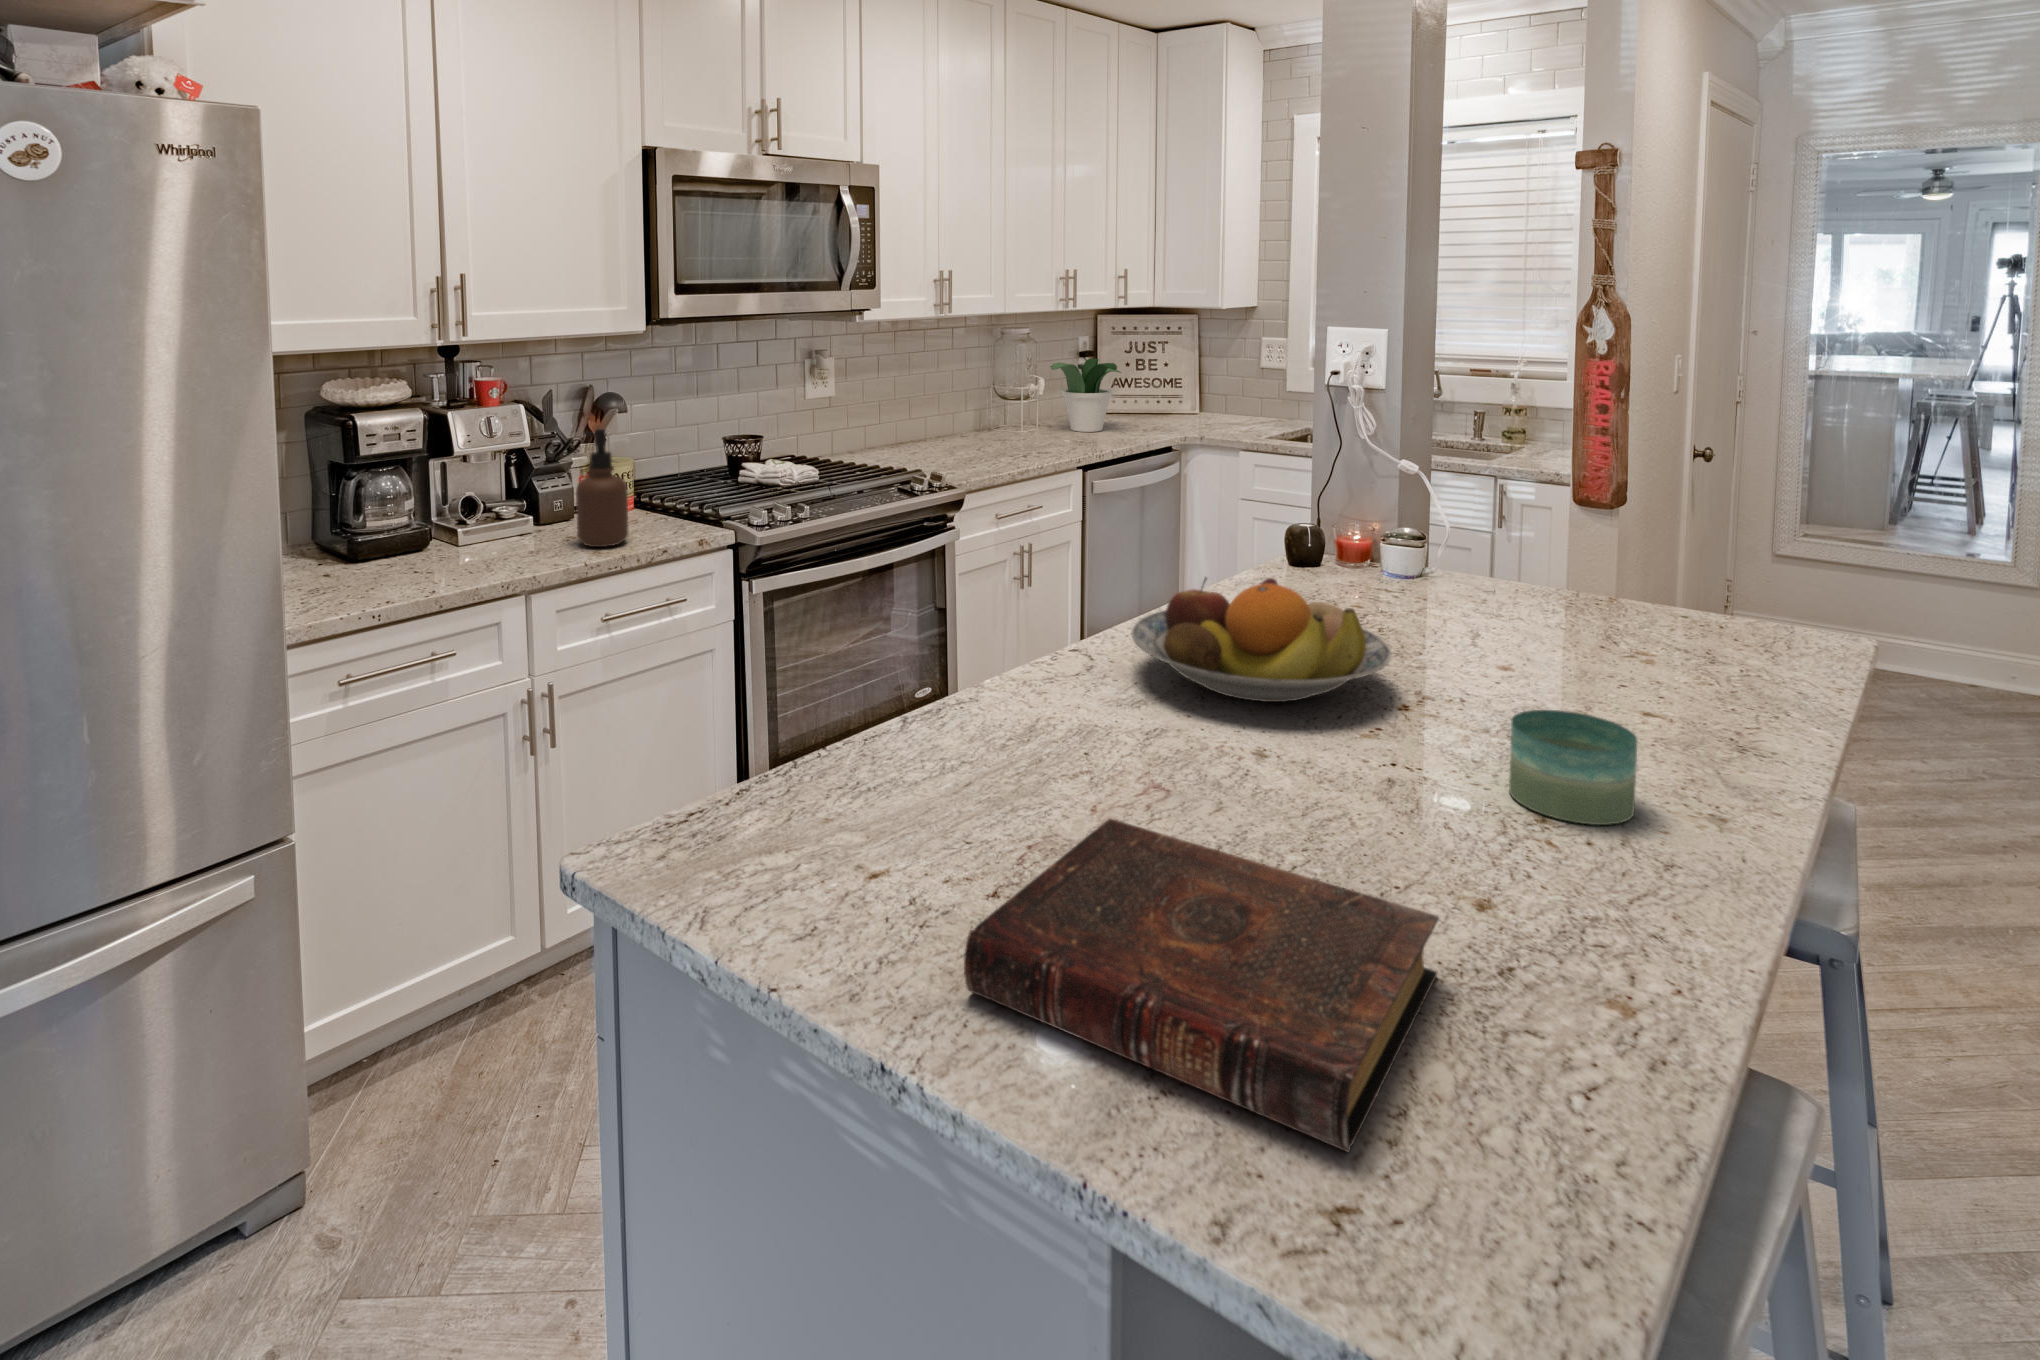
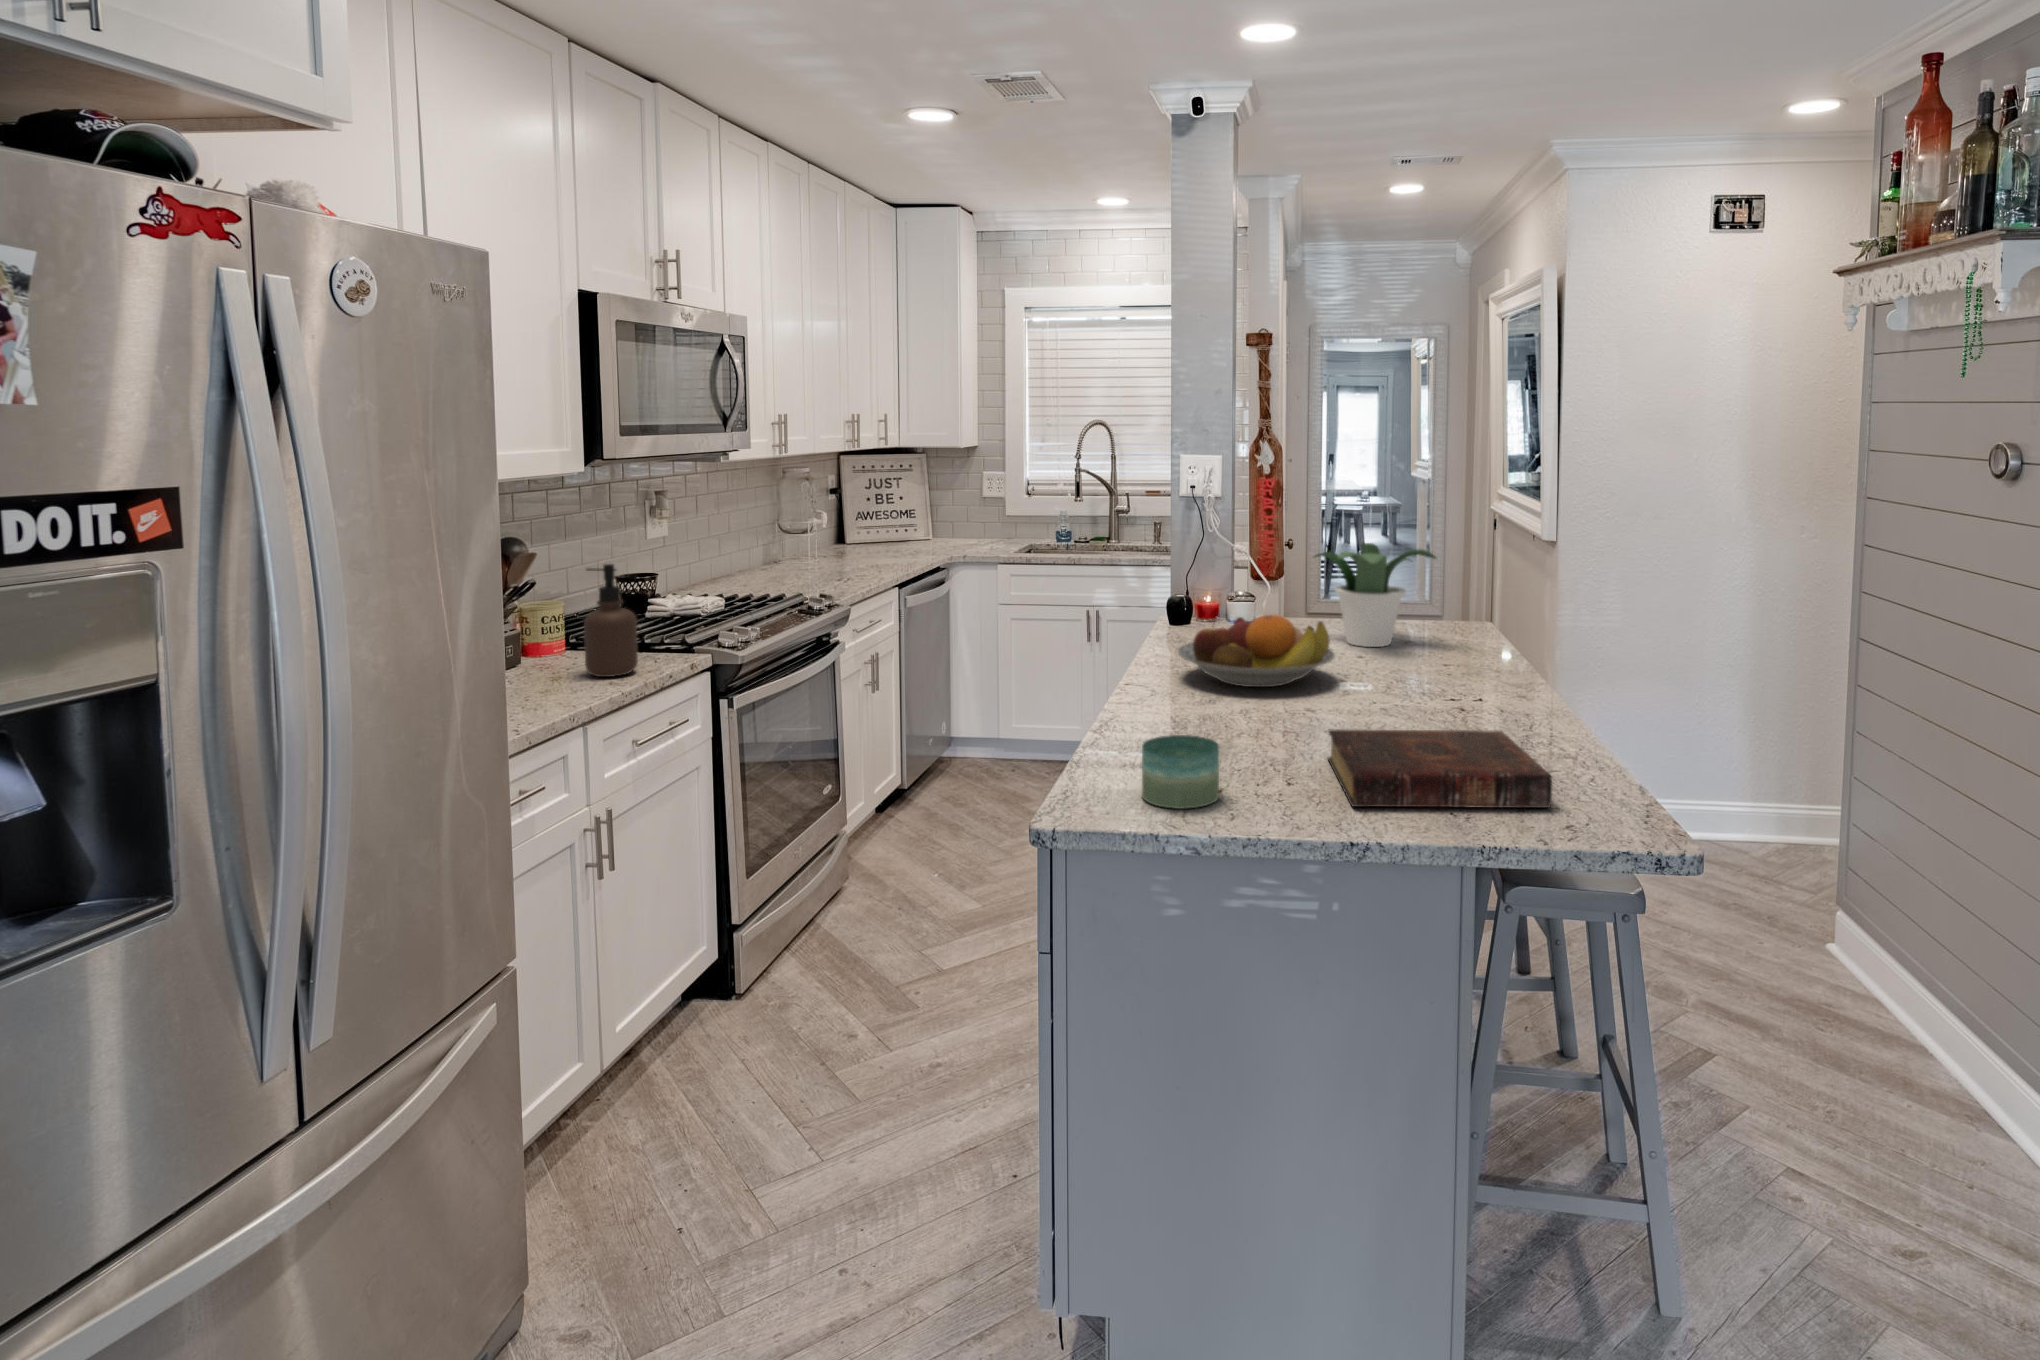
potted plant: present [1050,359,1121,432] -> present [1315,543,1436,647]
candle: present [1509,710,1637,825] -> present [1142,735,1219,809]

